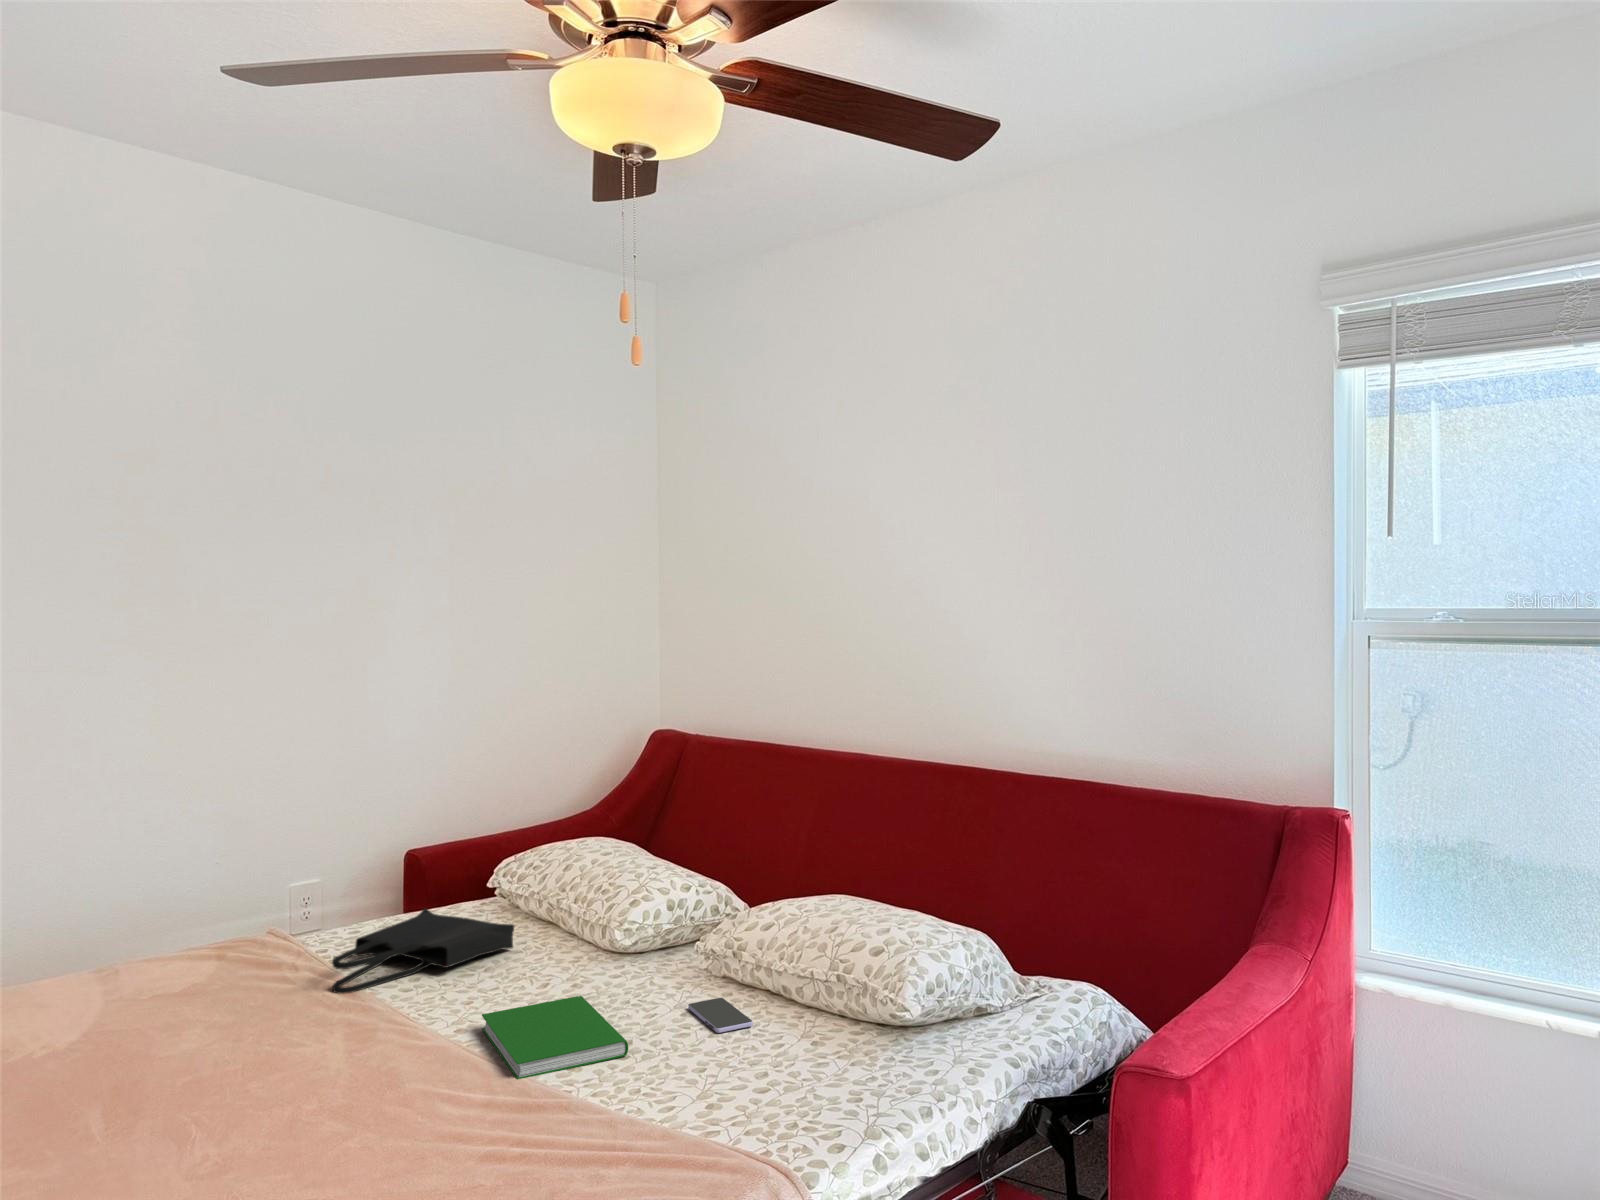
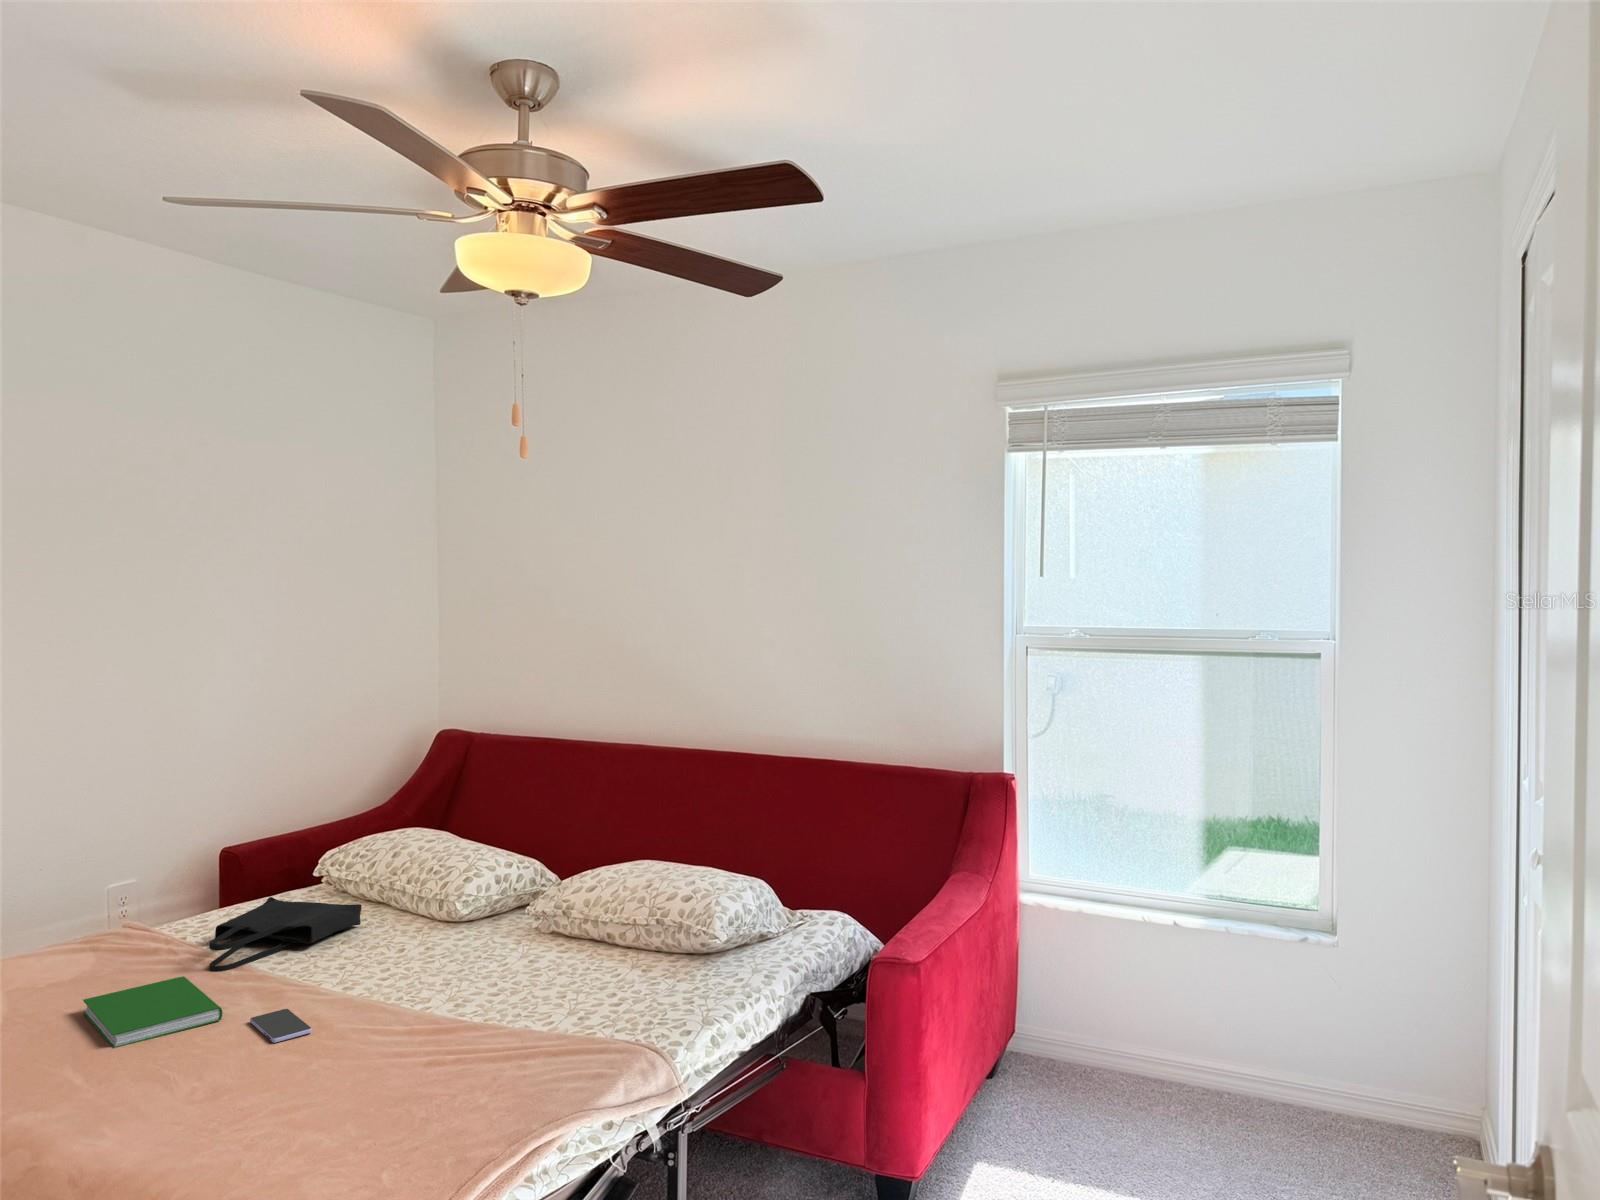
hardcover book: present [482,996,628,1079] -> present [83,976,223,1048]
smartphone: present [688,998,753,1033] -> present [250,1009,312,1043]

